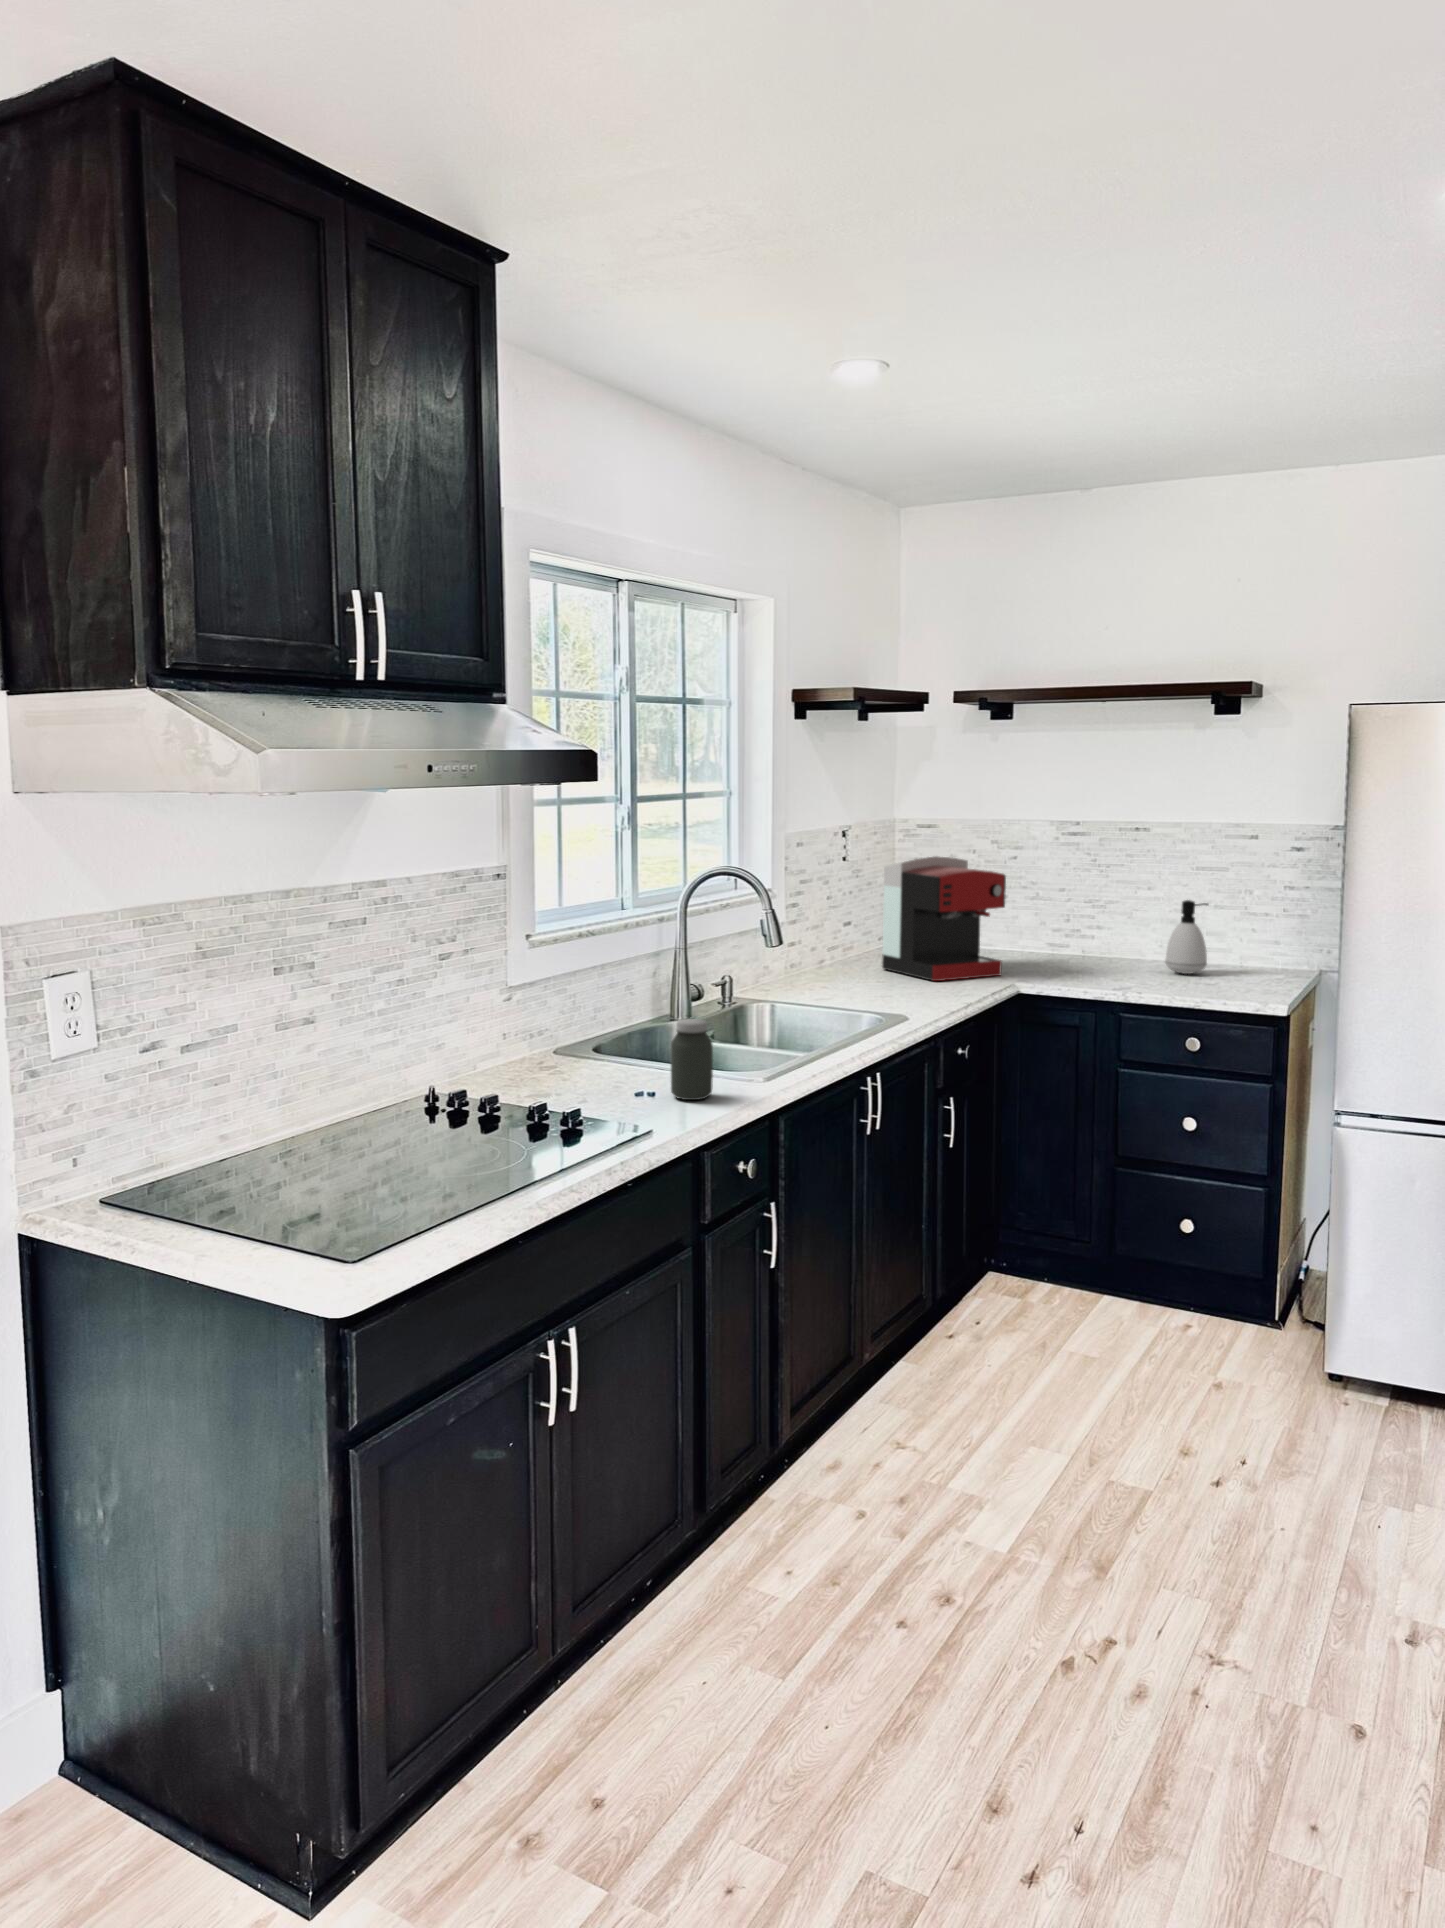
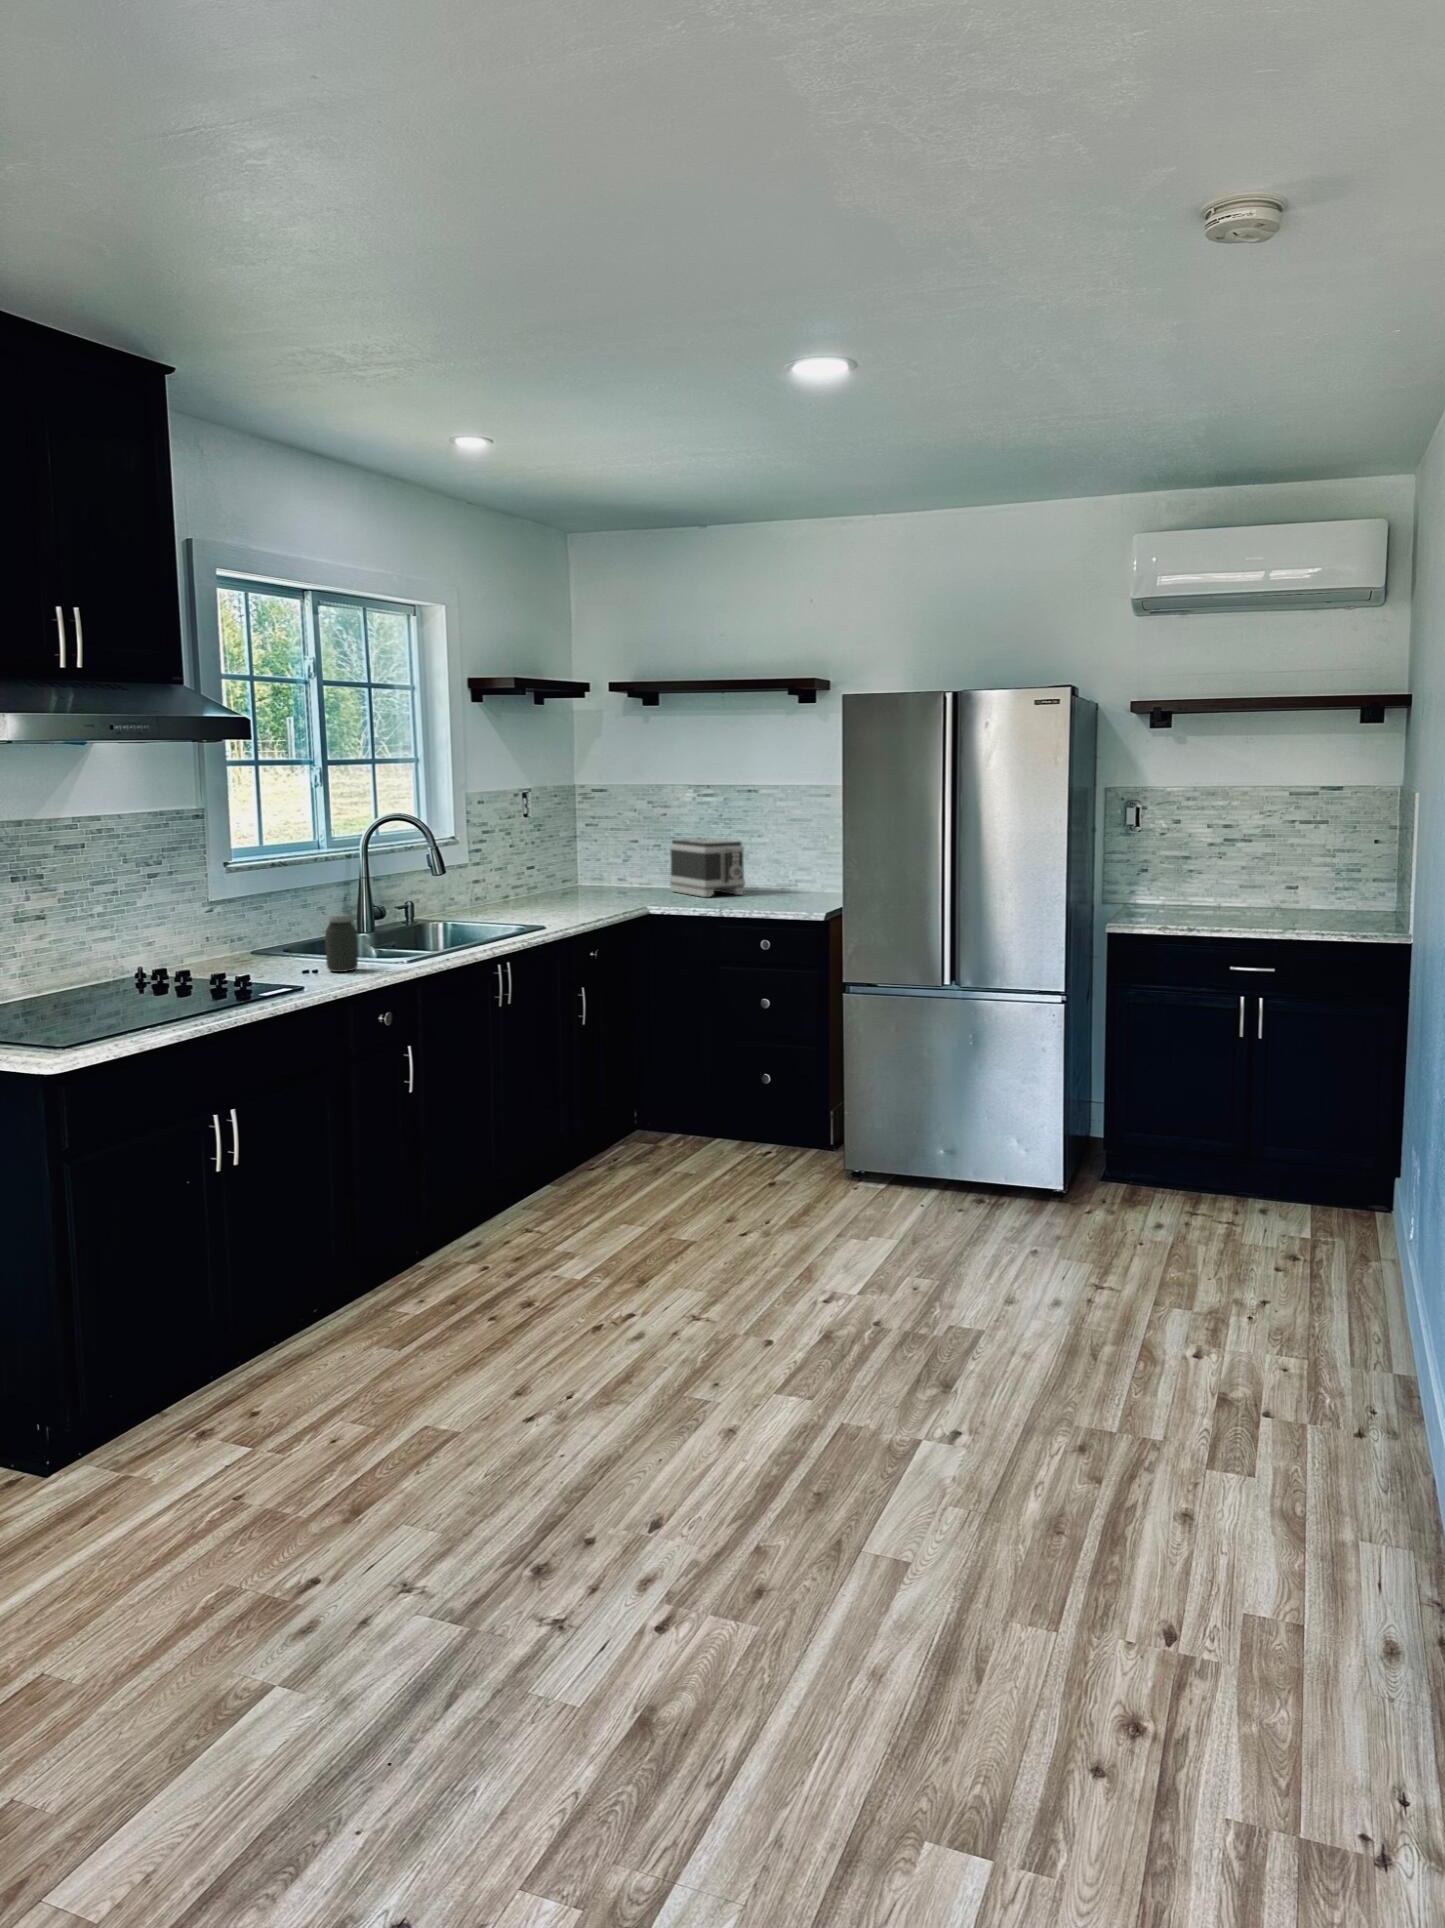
coffee maker: present [882,856,1006,981] -> none [548,810,640,906]
toaster: none [1026,893,1135,972] -> present [669,838,745,897]
soap dispenser: present [1165,900,1208,974] -> none [767,839,797,896]

